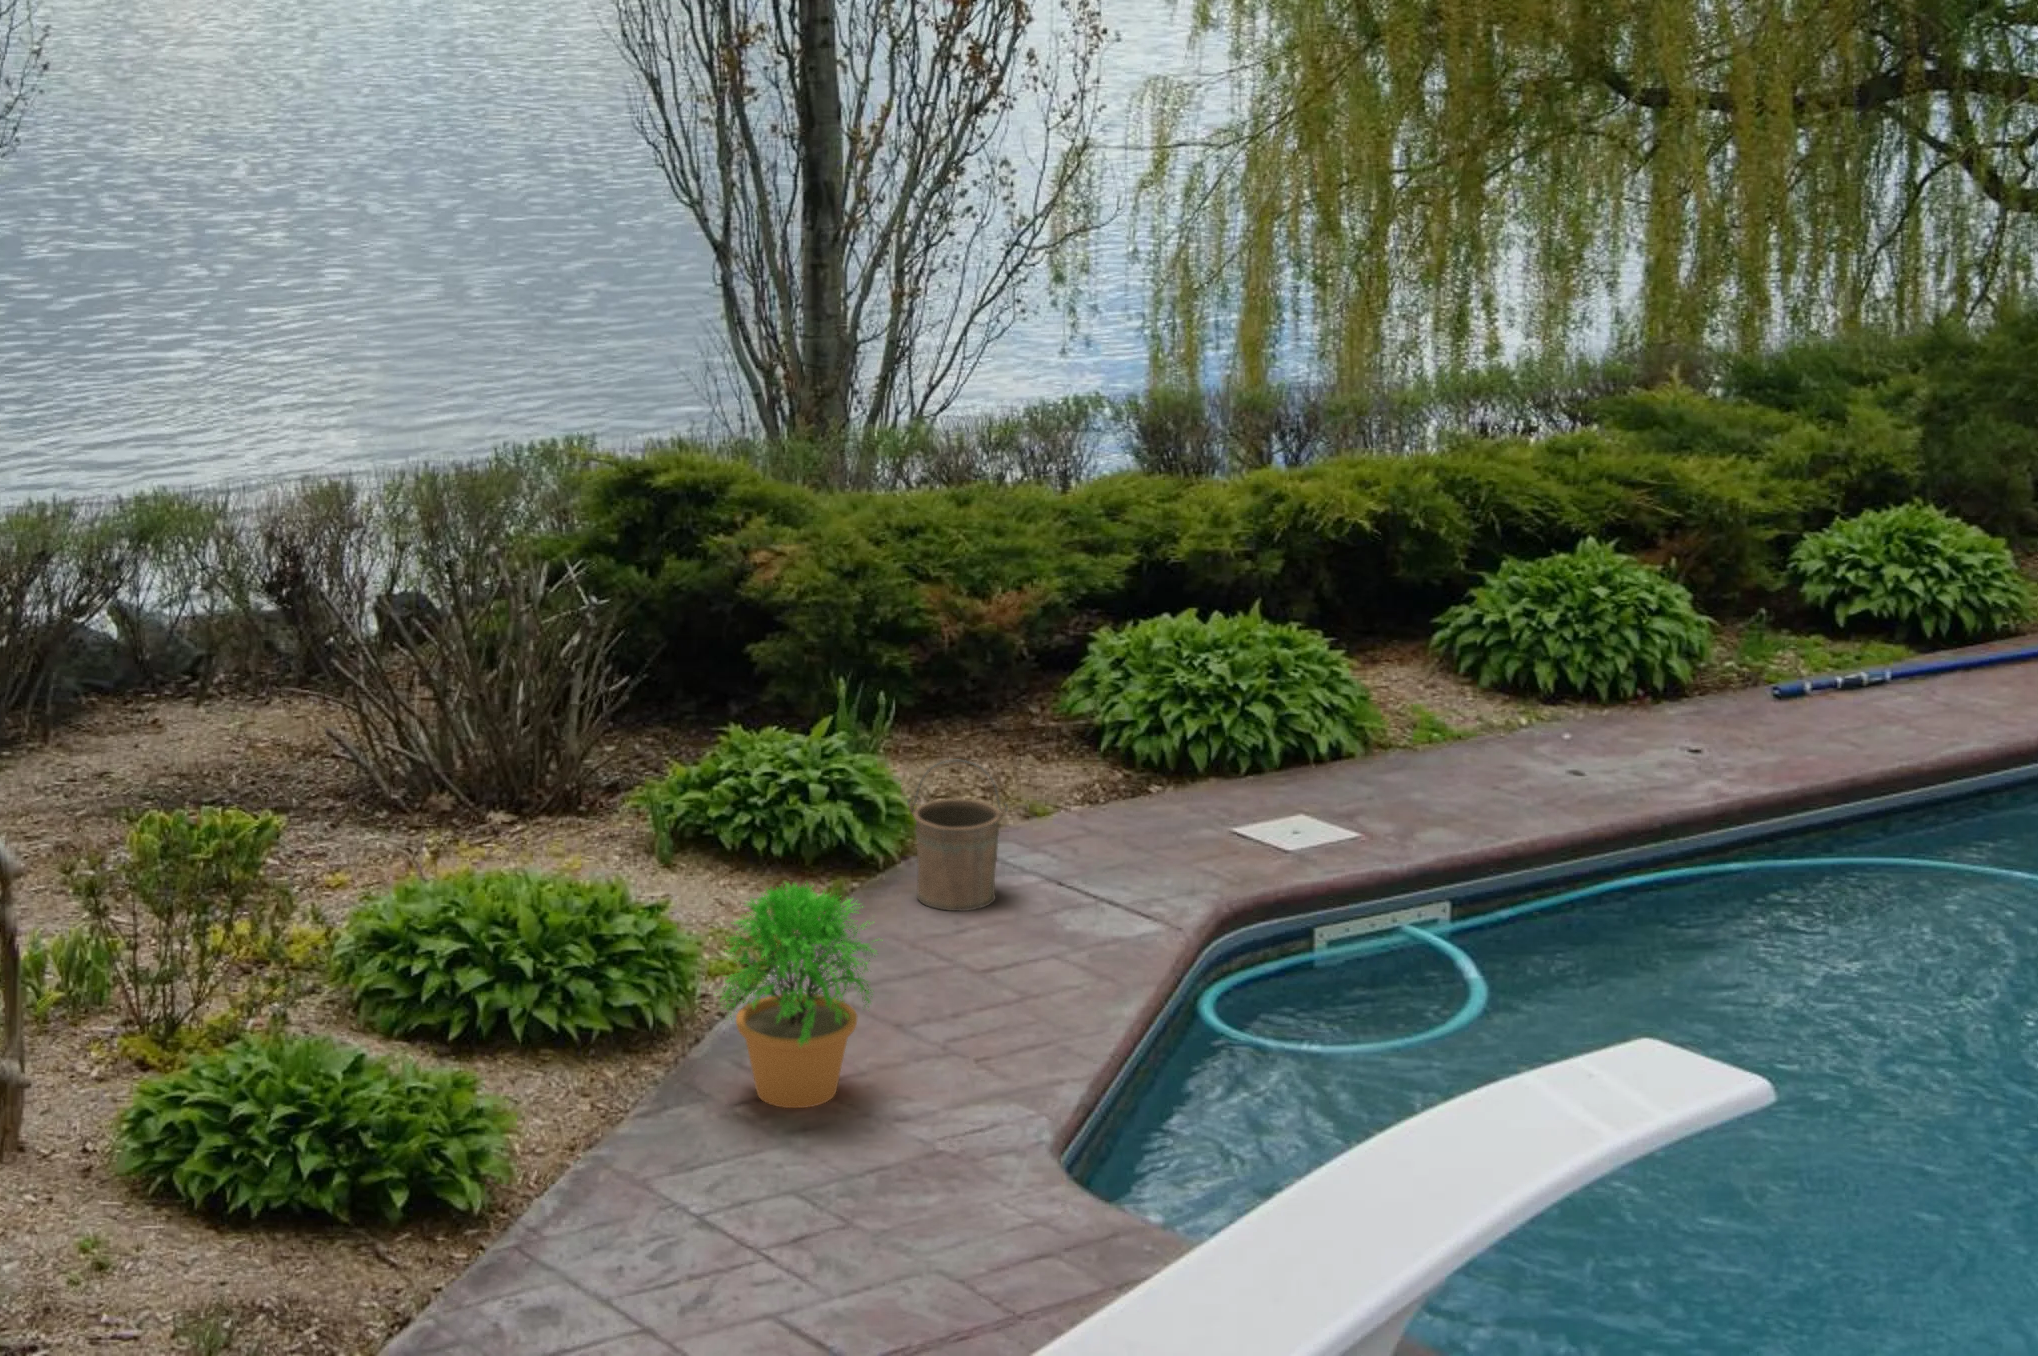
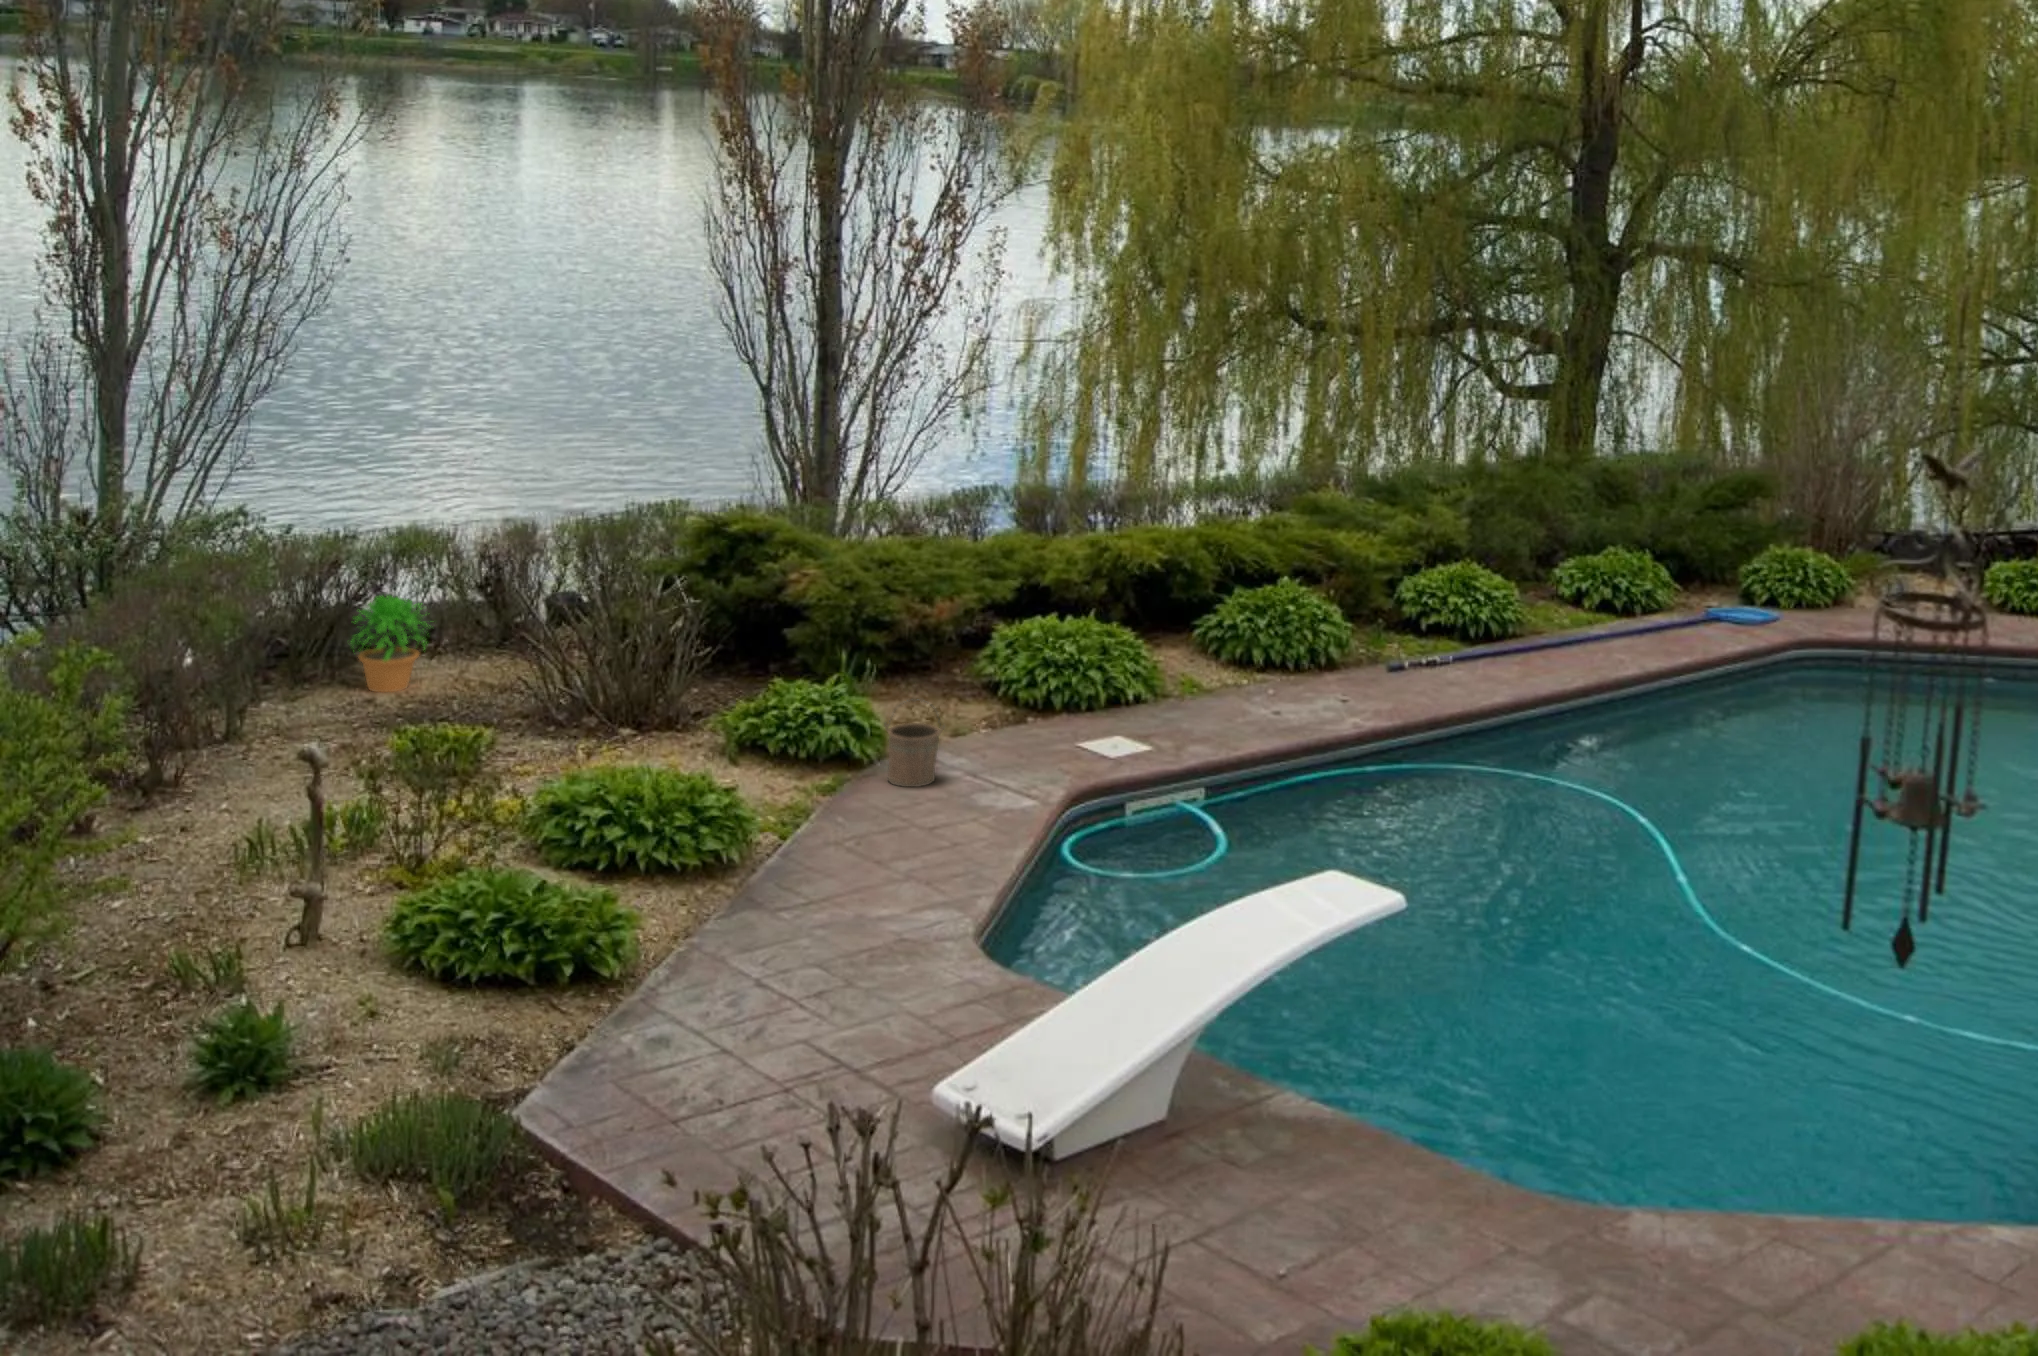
potted plant: present [716,883,875,1108] -> present [351,596,427,692]

